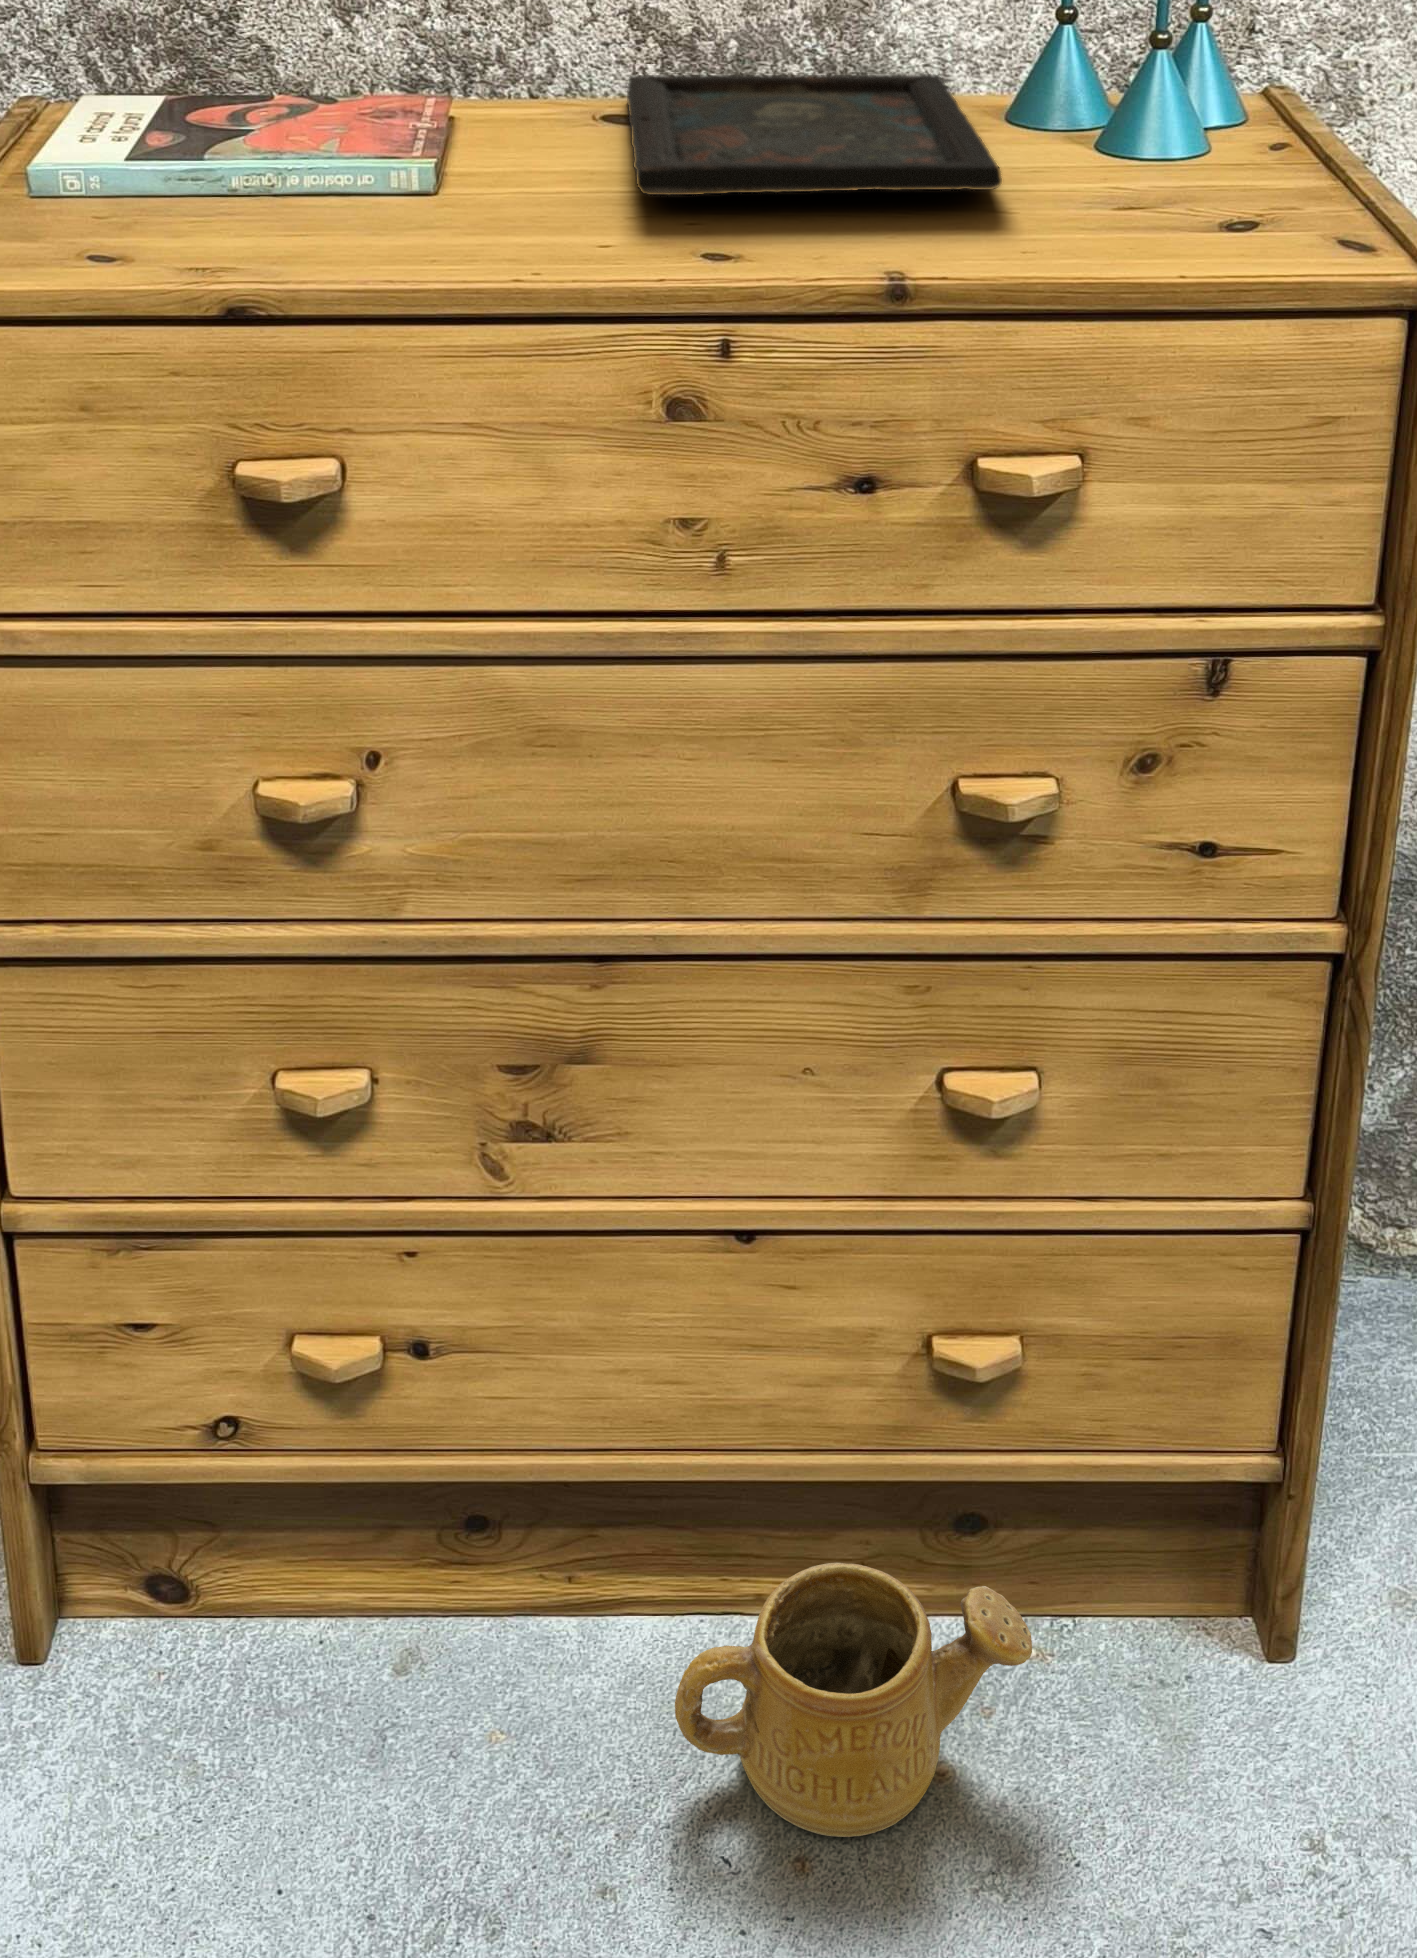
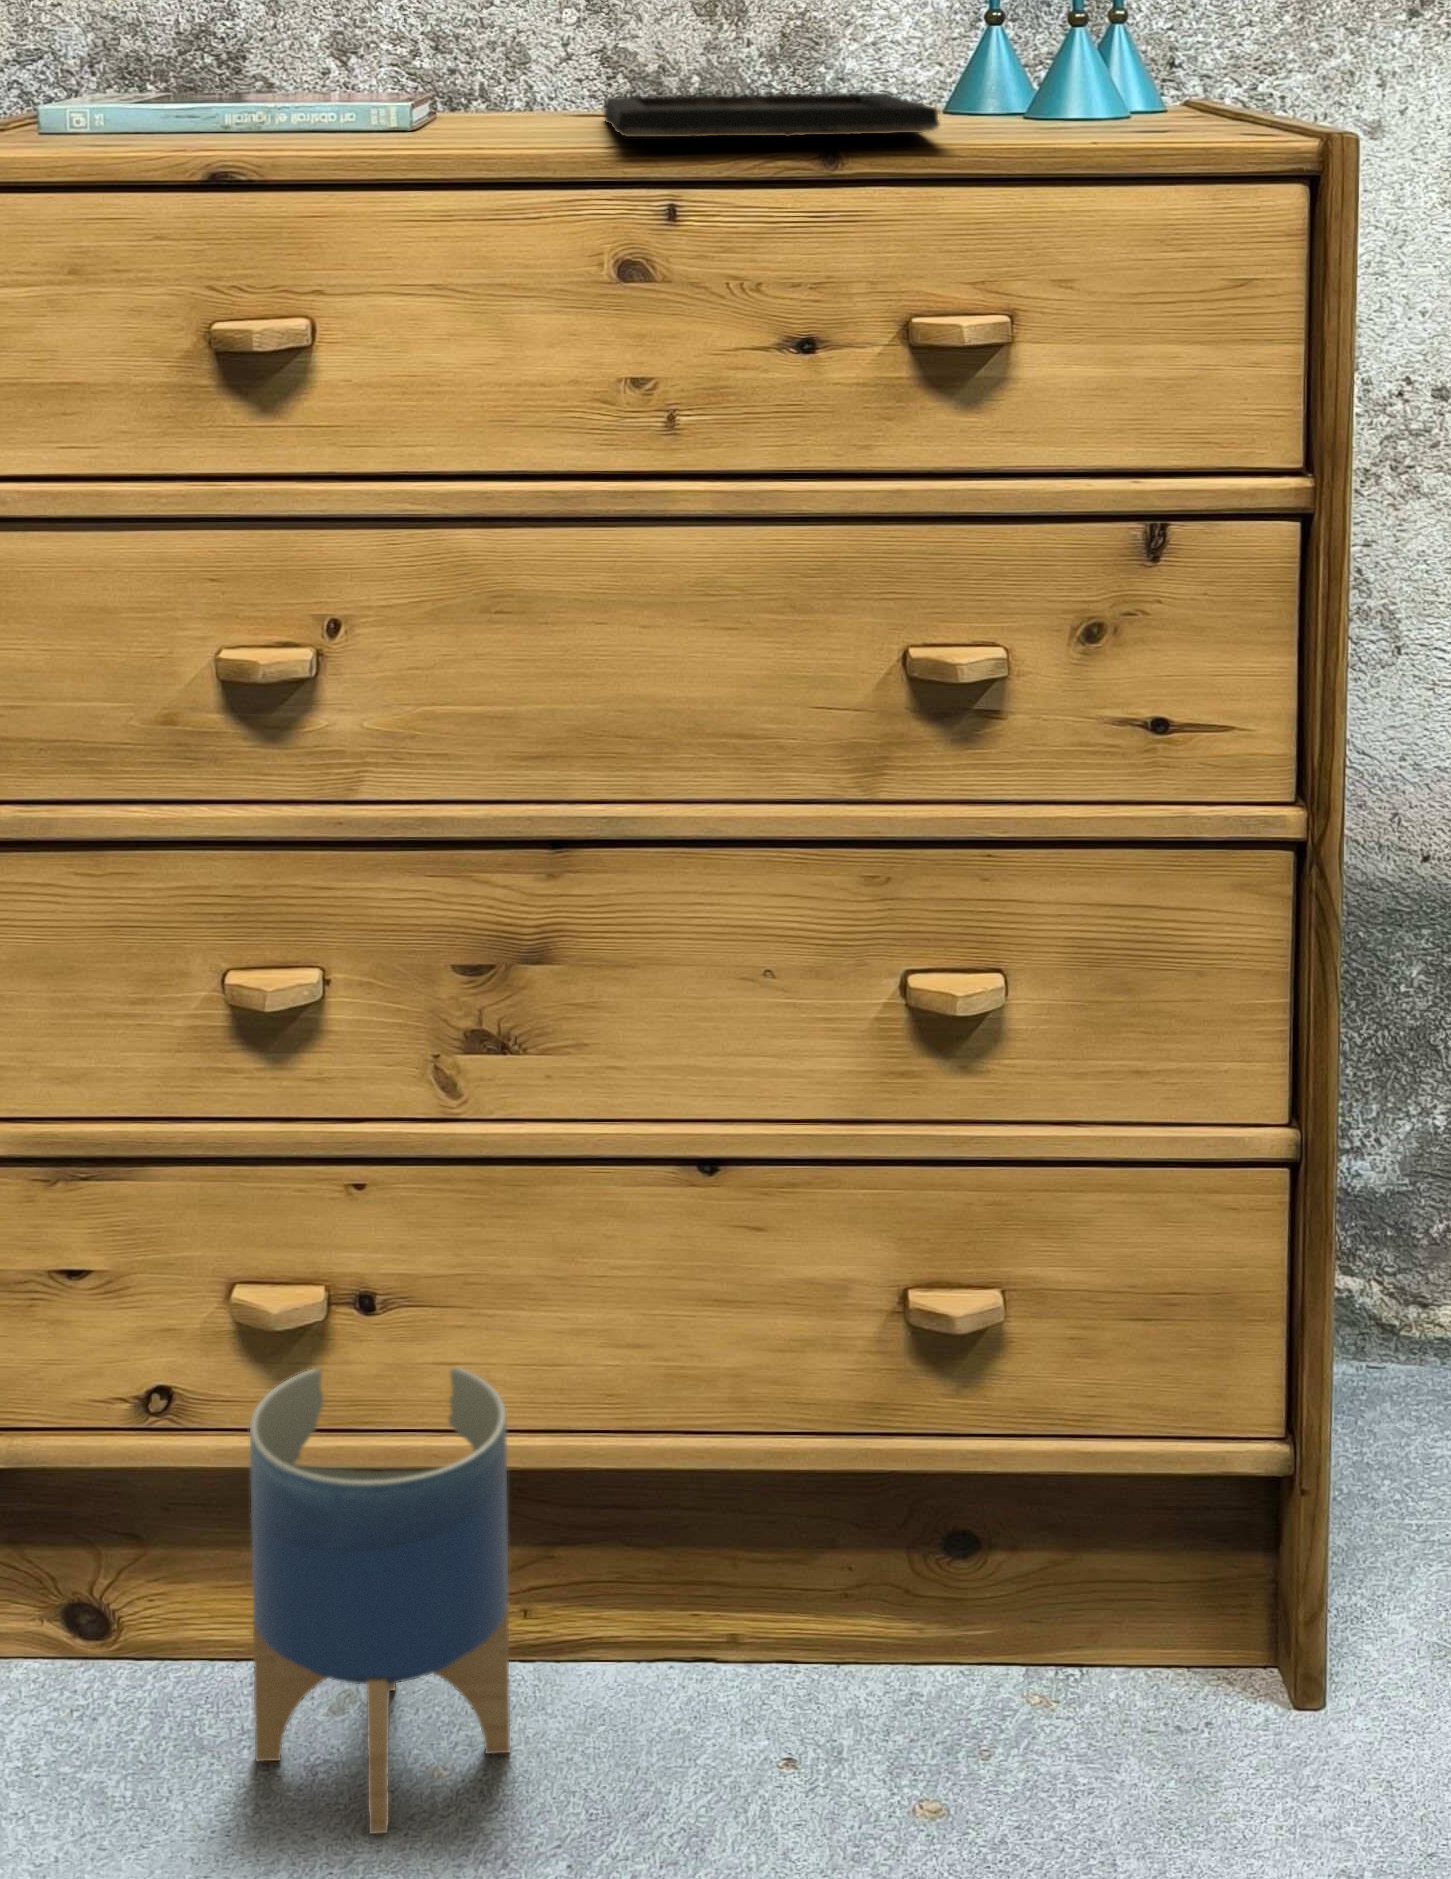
planter: none [255,1409,519,1878] -> present [250,1368,510,1834]
watering can: present [675,1563,1032,1837] -> none [671,1529,1036,1798]

